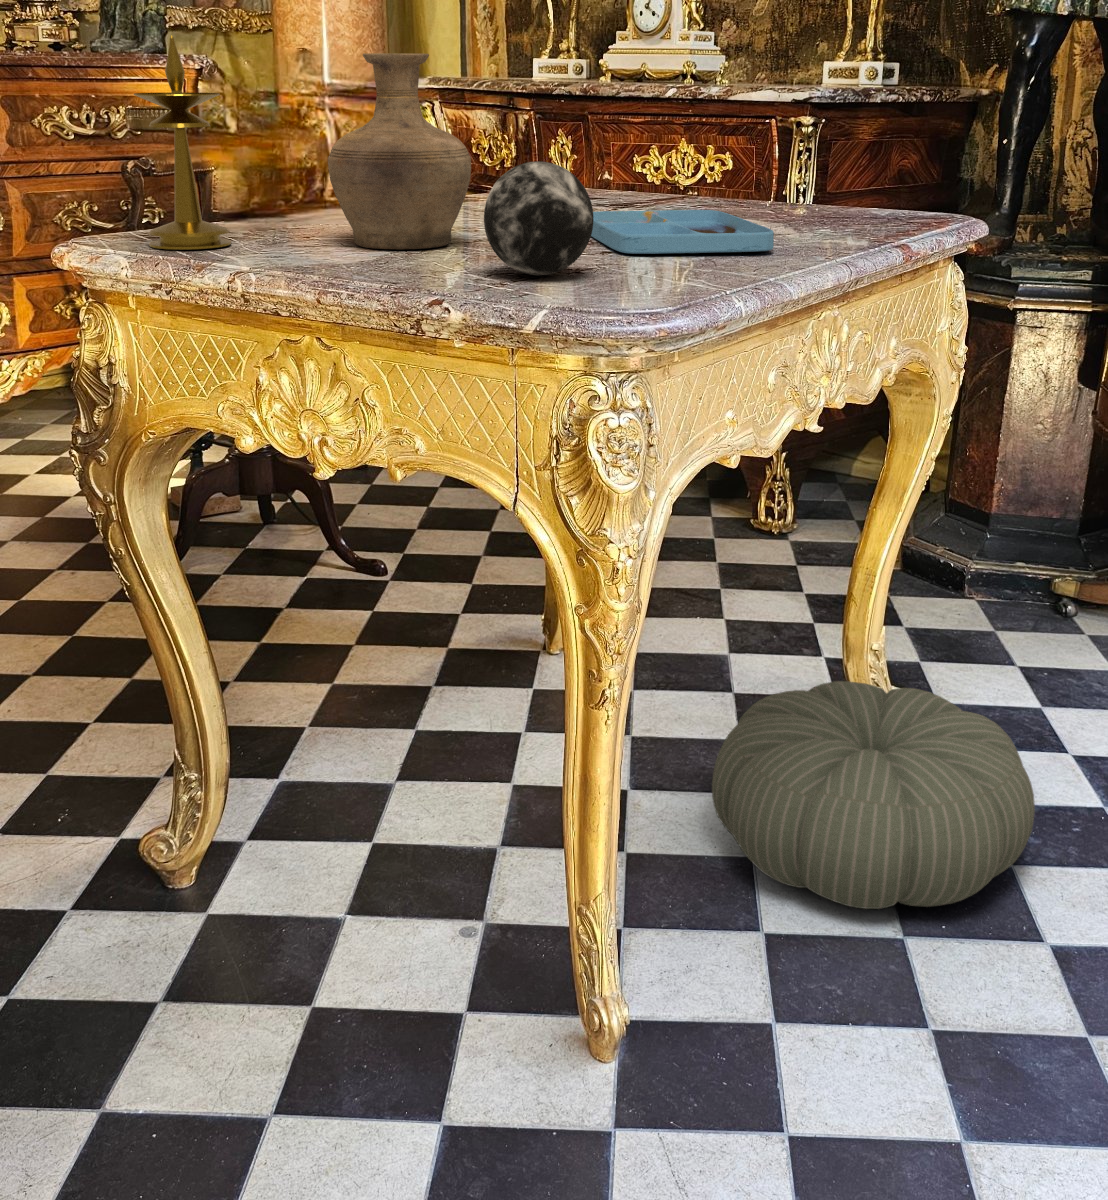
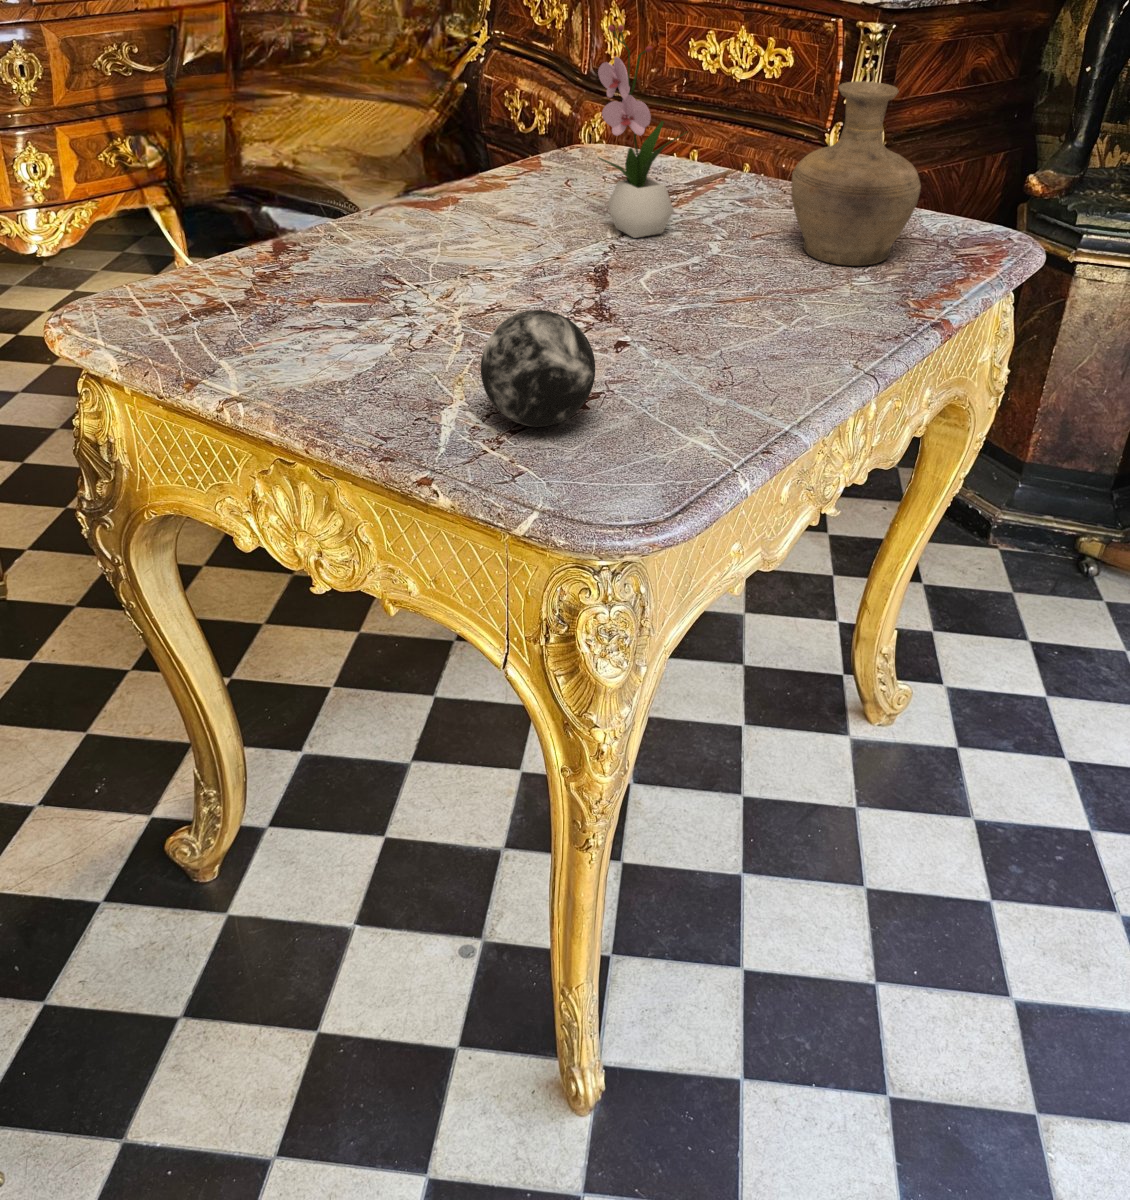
flower arrangement: none [568,14,655,214] -> present [598,25,686,238]
candlestick: present [134,36,231,250] -> none [122,121,230,343]
vase: present [328,53,471,249] -> present [791,81,921,266]
tray: present [591,210,774,254] -> none [601,260,795,362]
pouf: present [712,681,1035,909] -> none [710,696,1021,950]

